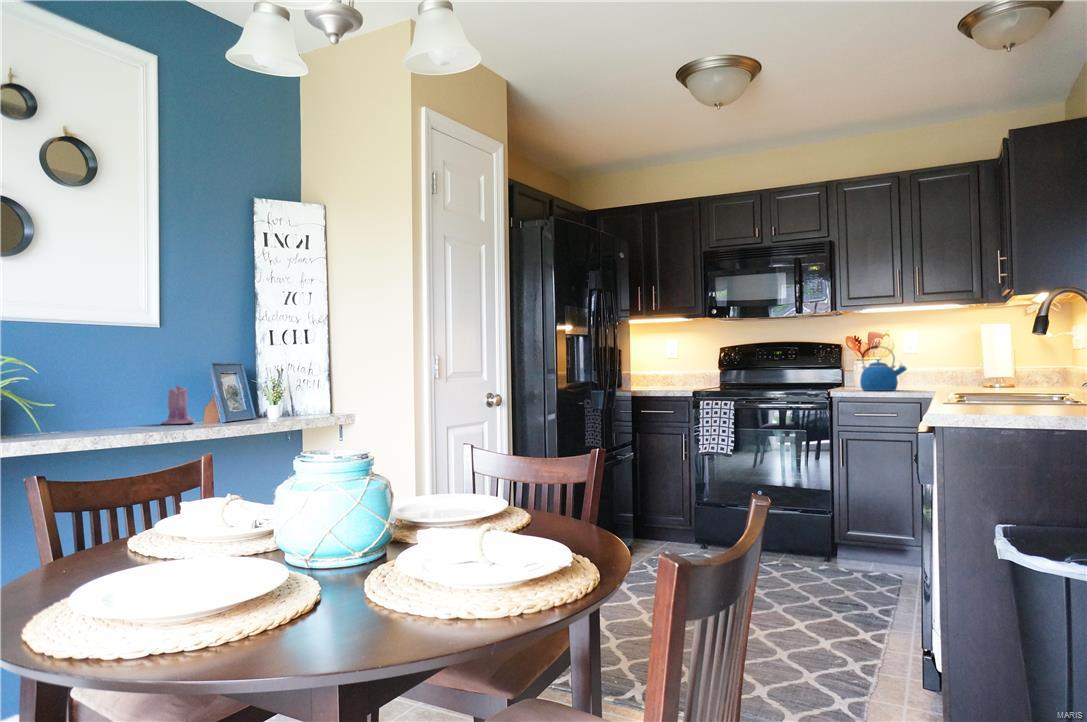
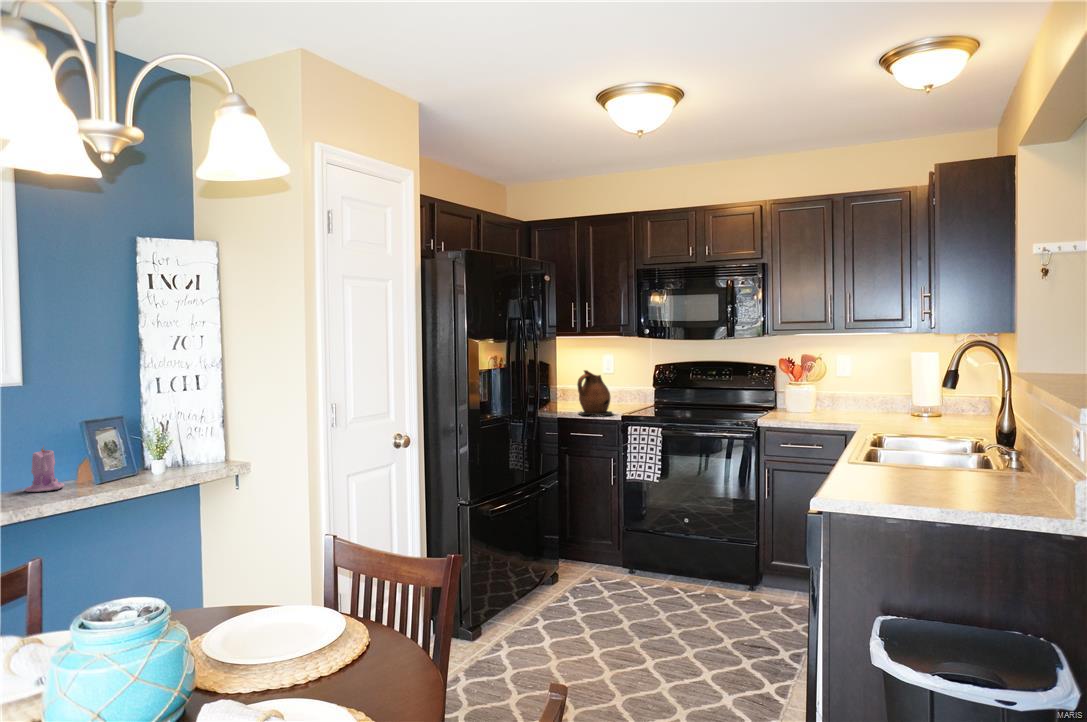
kettle: present [860,346,907,391] -> none [786,376,831,423]
ceramic pitcher: none [646,347,683,391] -> present [577,370,613,415]

